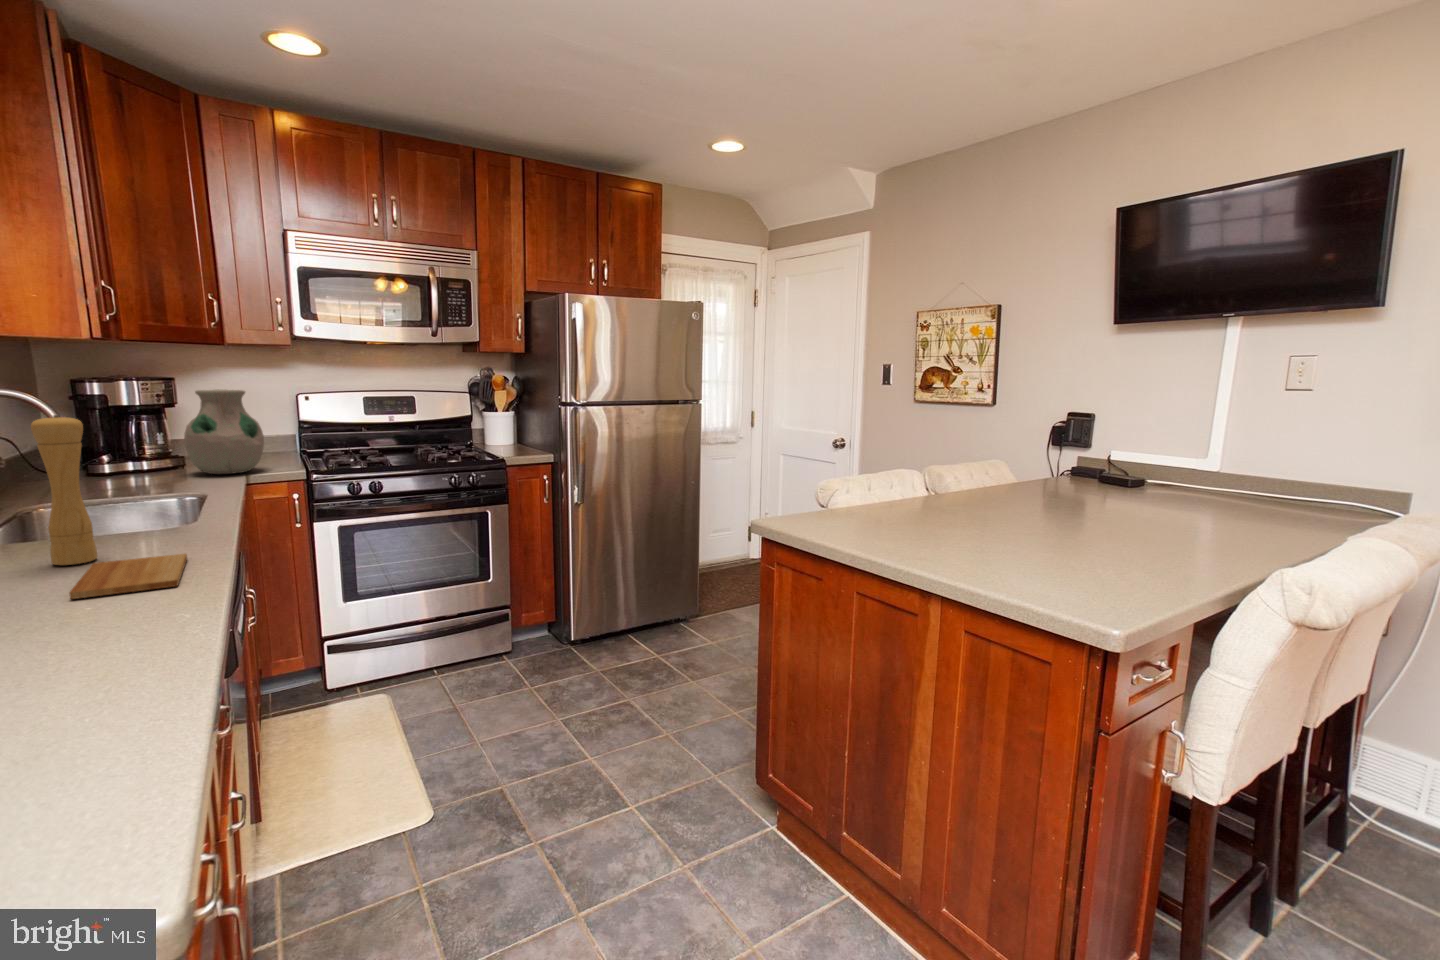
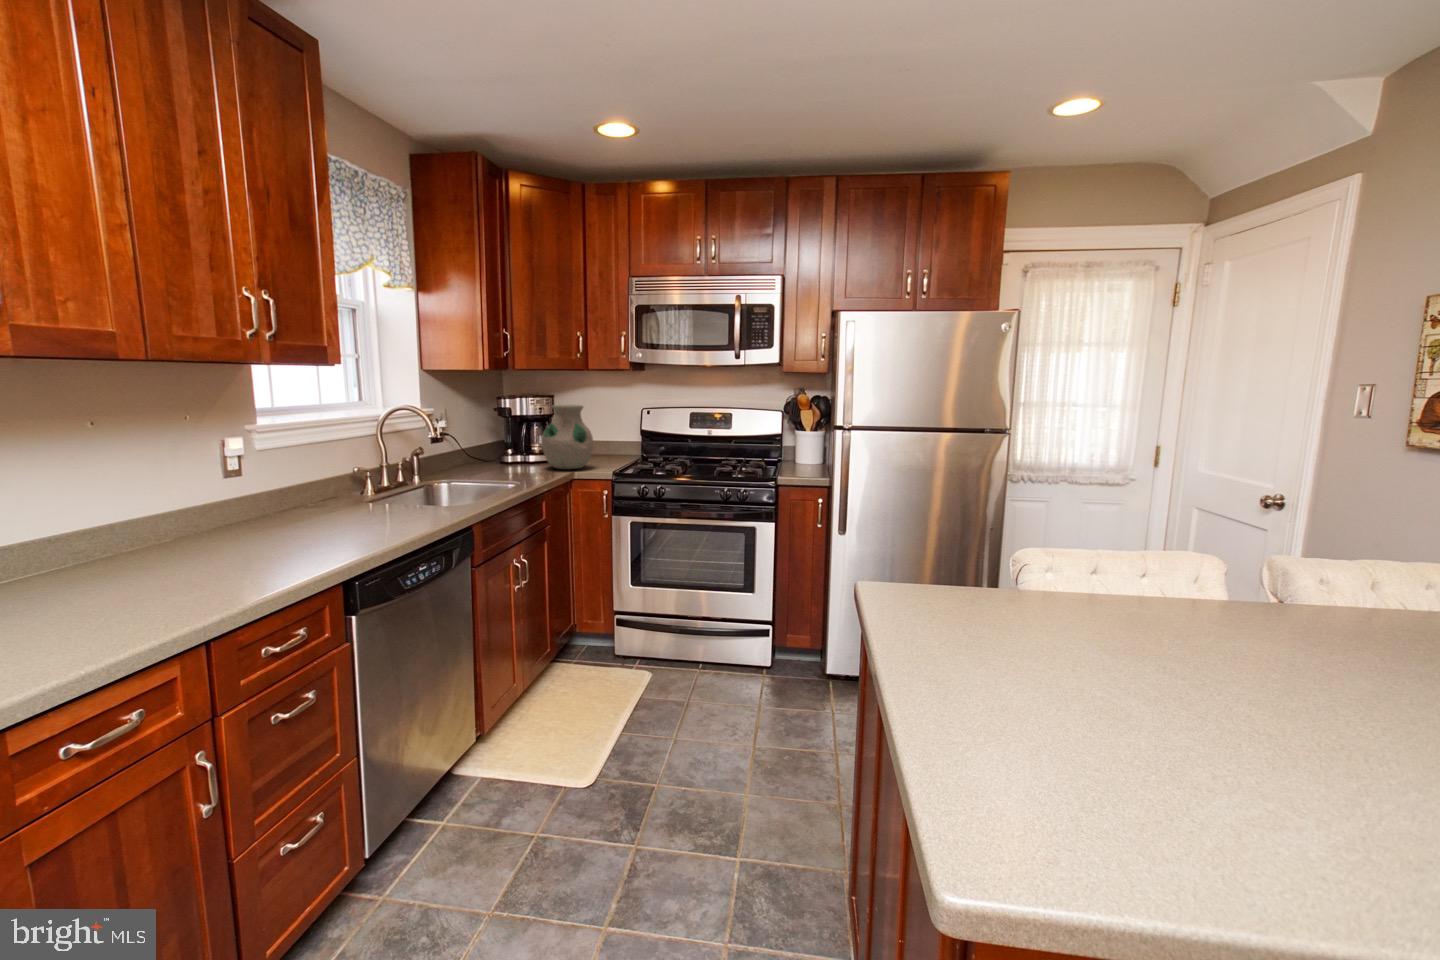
pepper mill: present [31,415,97,565] -> none [347,423,379,522]
cutting board: present [70,554,187,599] -> none [311,523,408,547]

